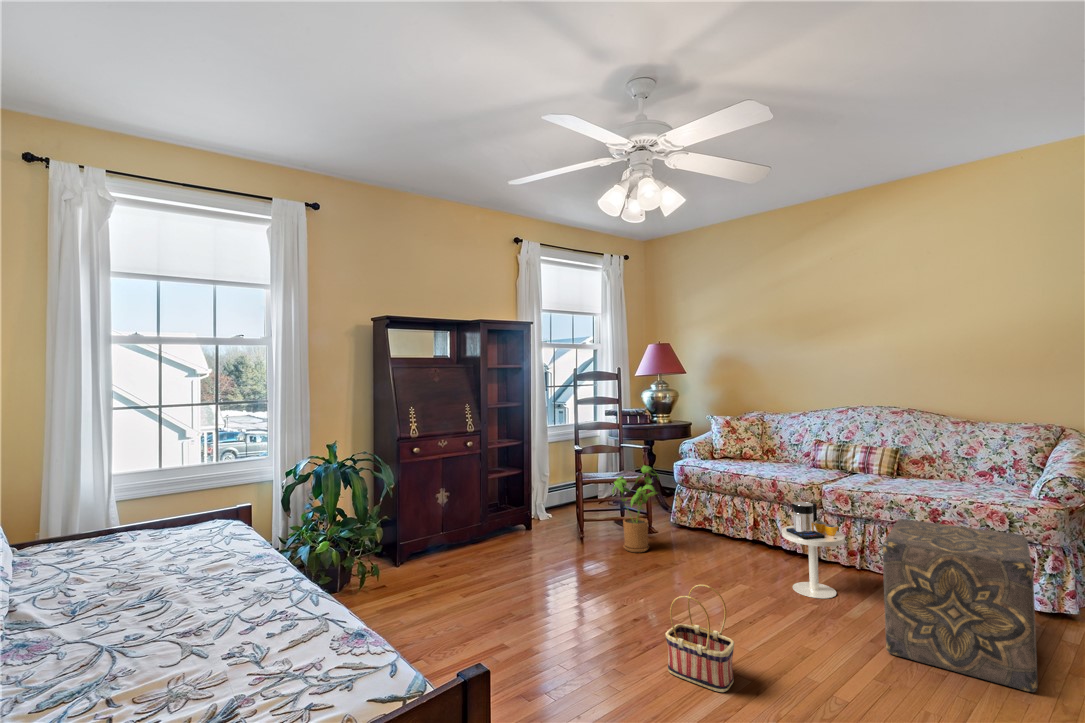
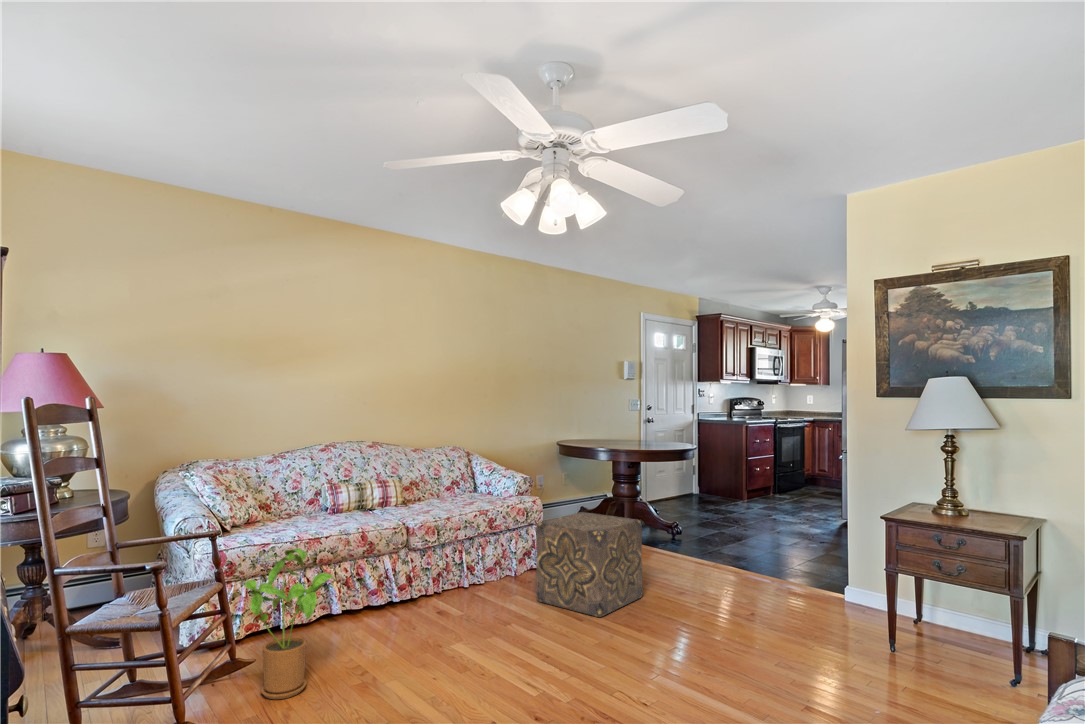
side table: present [782,502,845,599] -> none [452,532,507,625]
basket: present [665,585,734,692] -> none [625,602,678,701]

